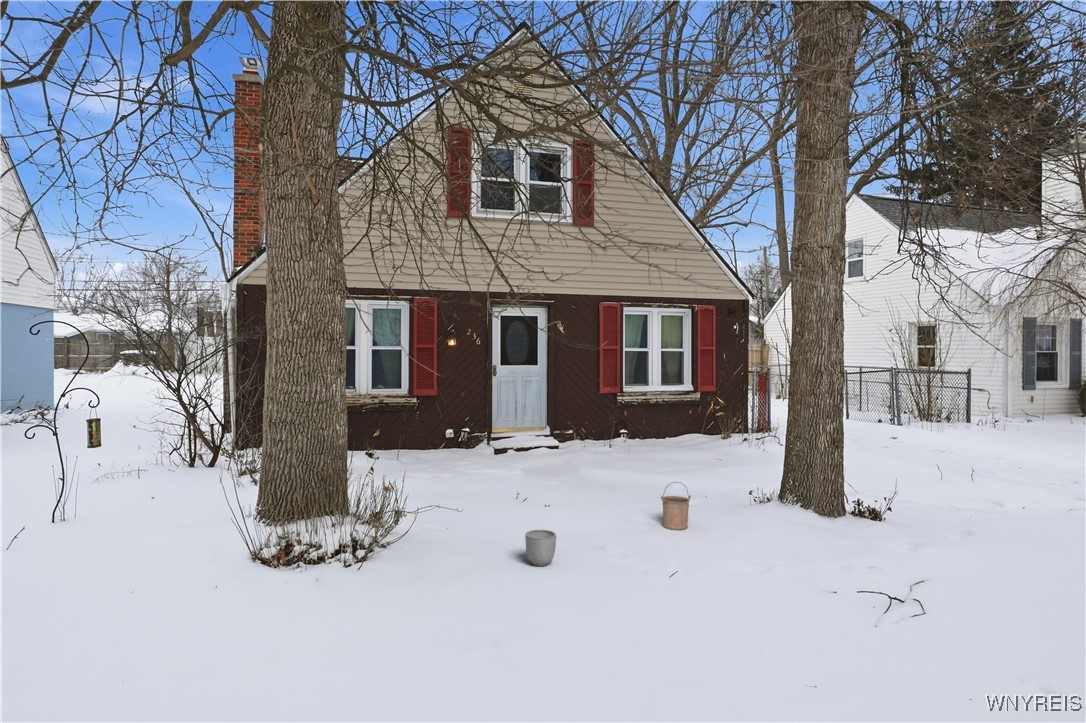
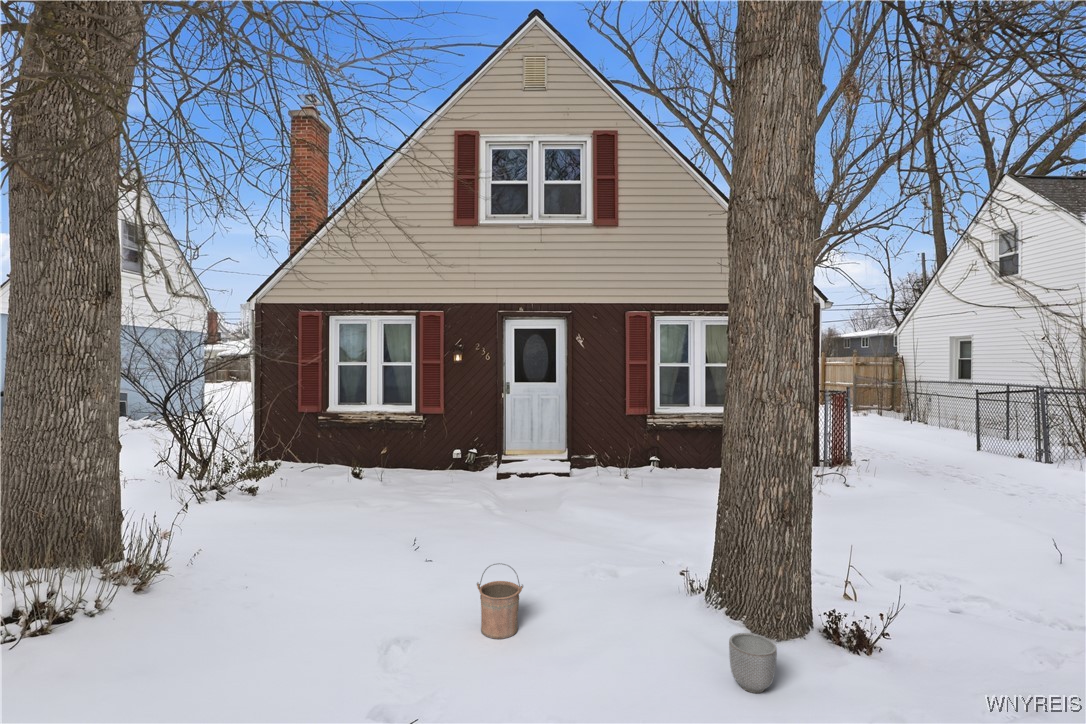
planter: present [525,530,556,566] -> present [729,633,777,693]

